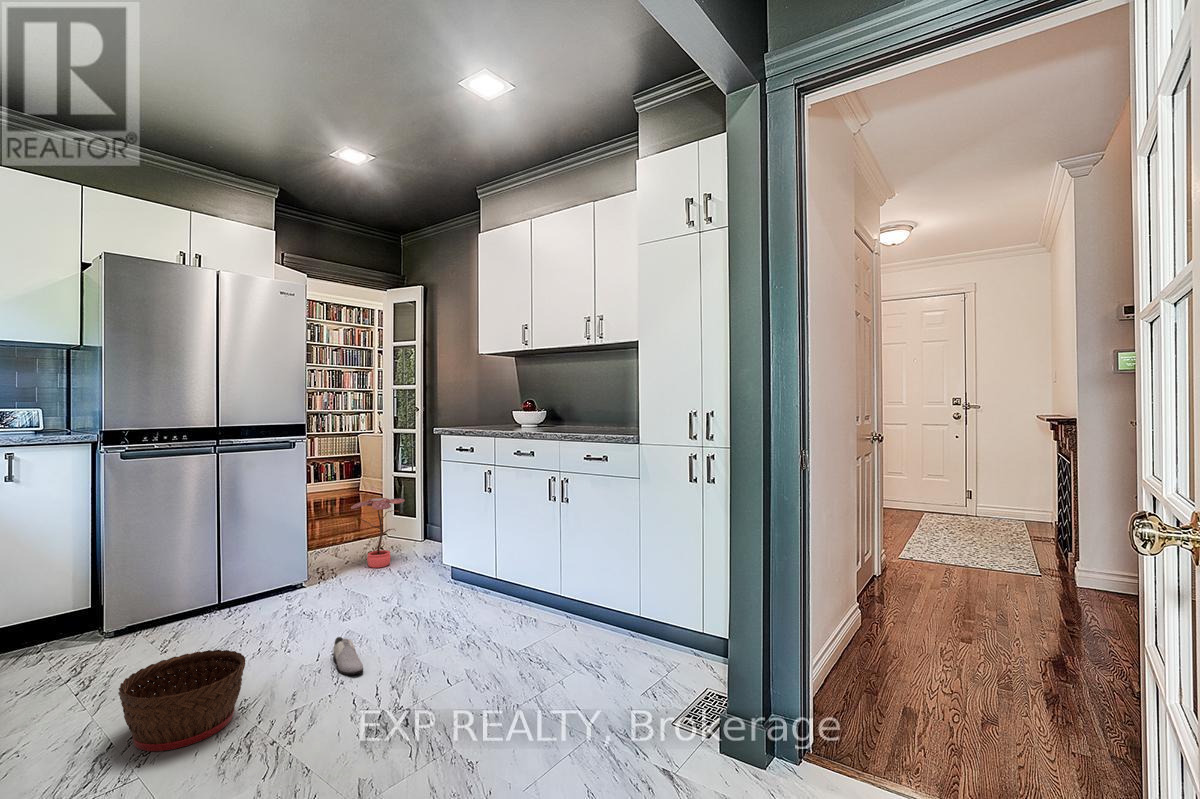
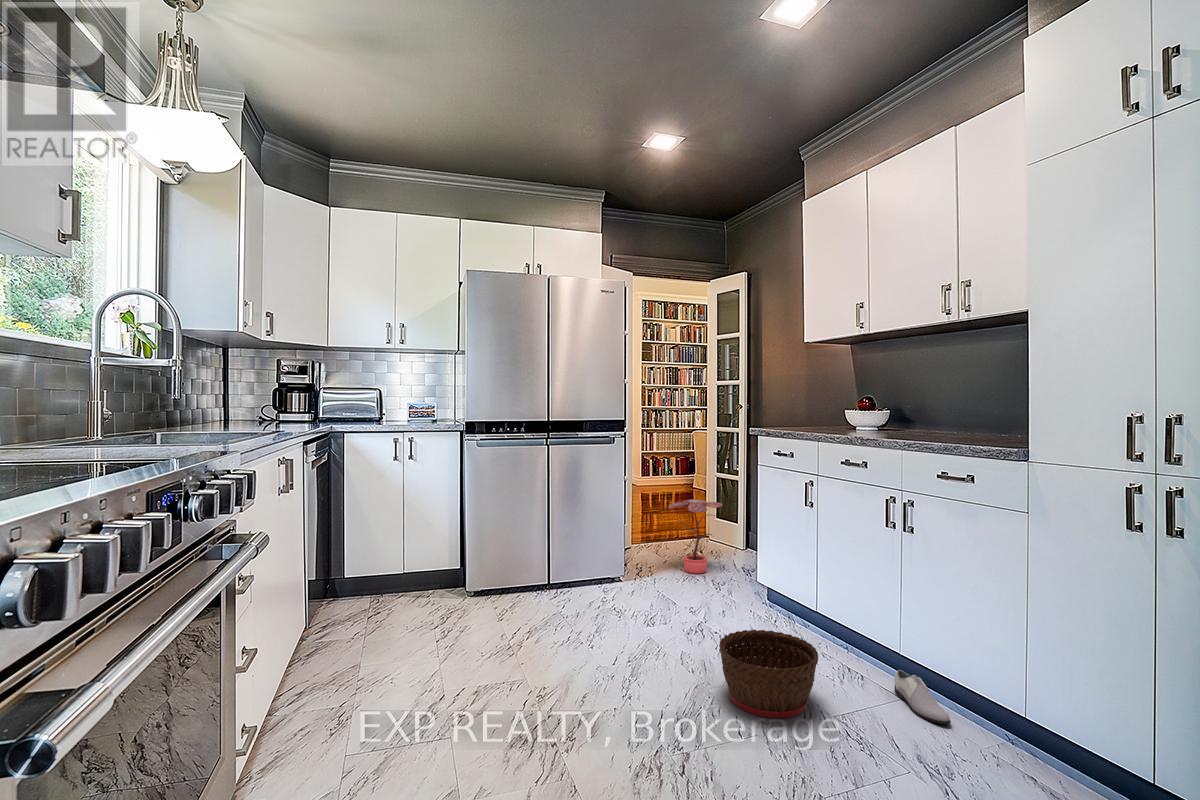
shoe: present [333,637,363,675] -> present [895,670,951,724]
basket: present [118,650,245,751] -> present [719,630,818,718]

